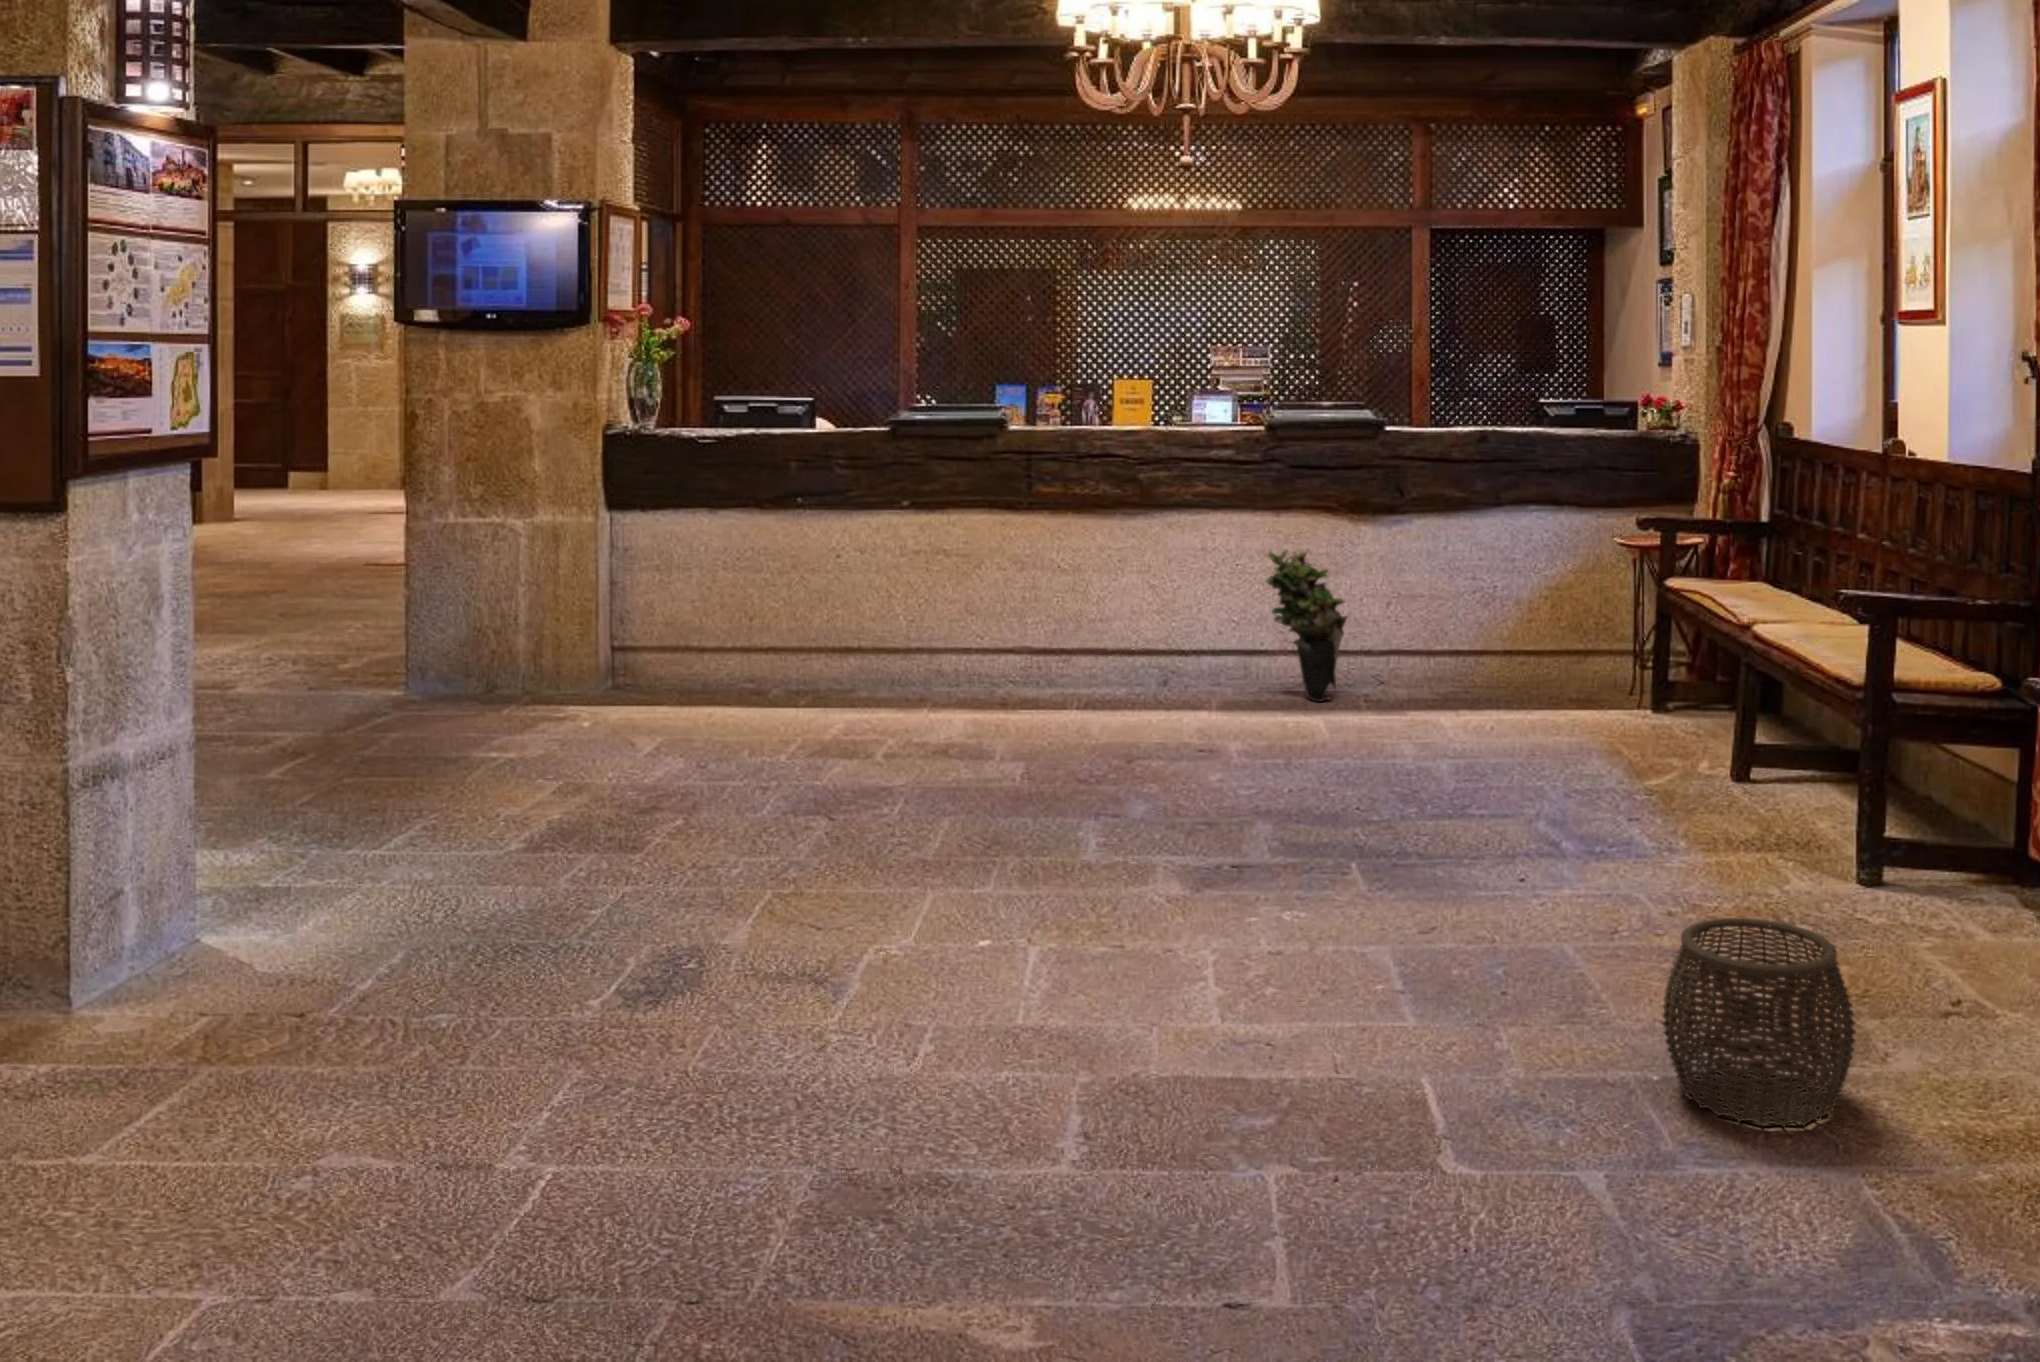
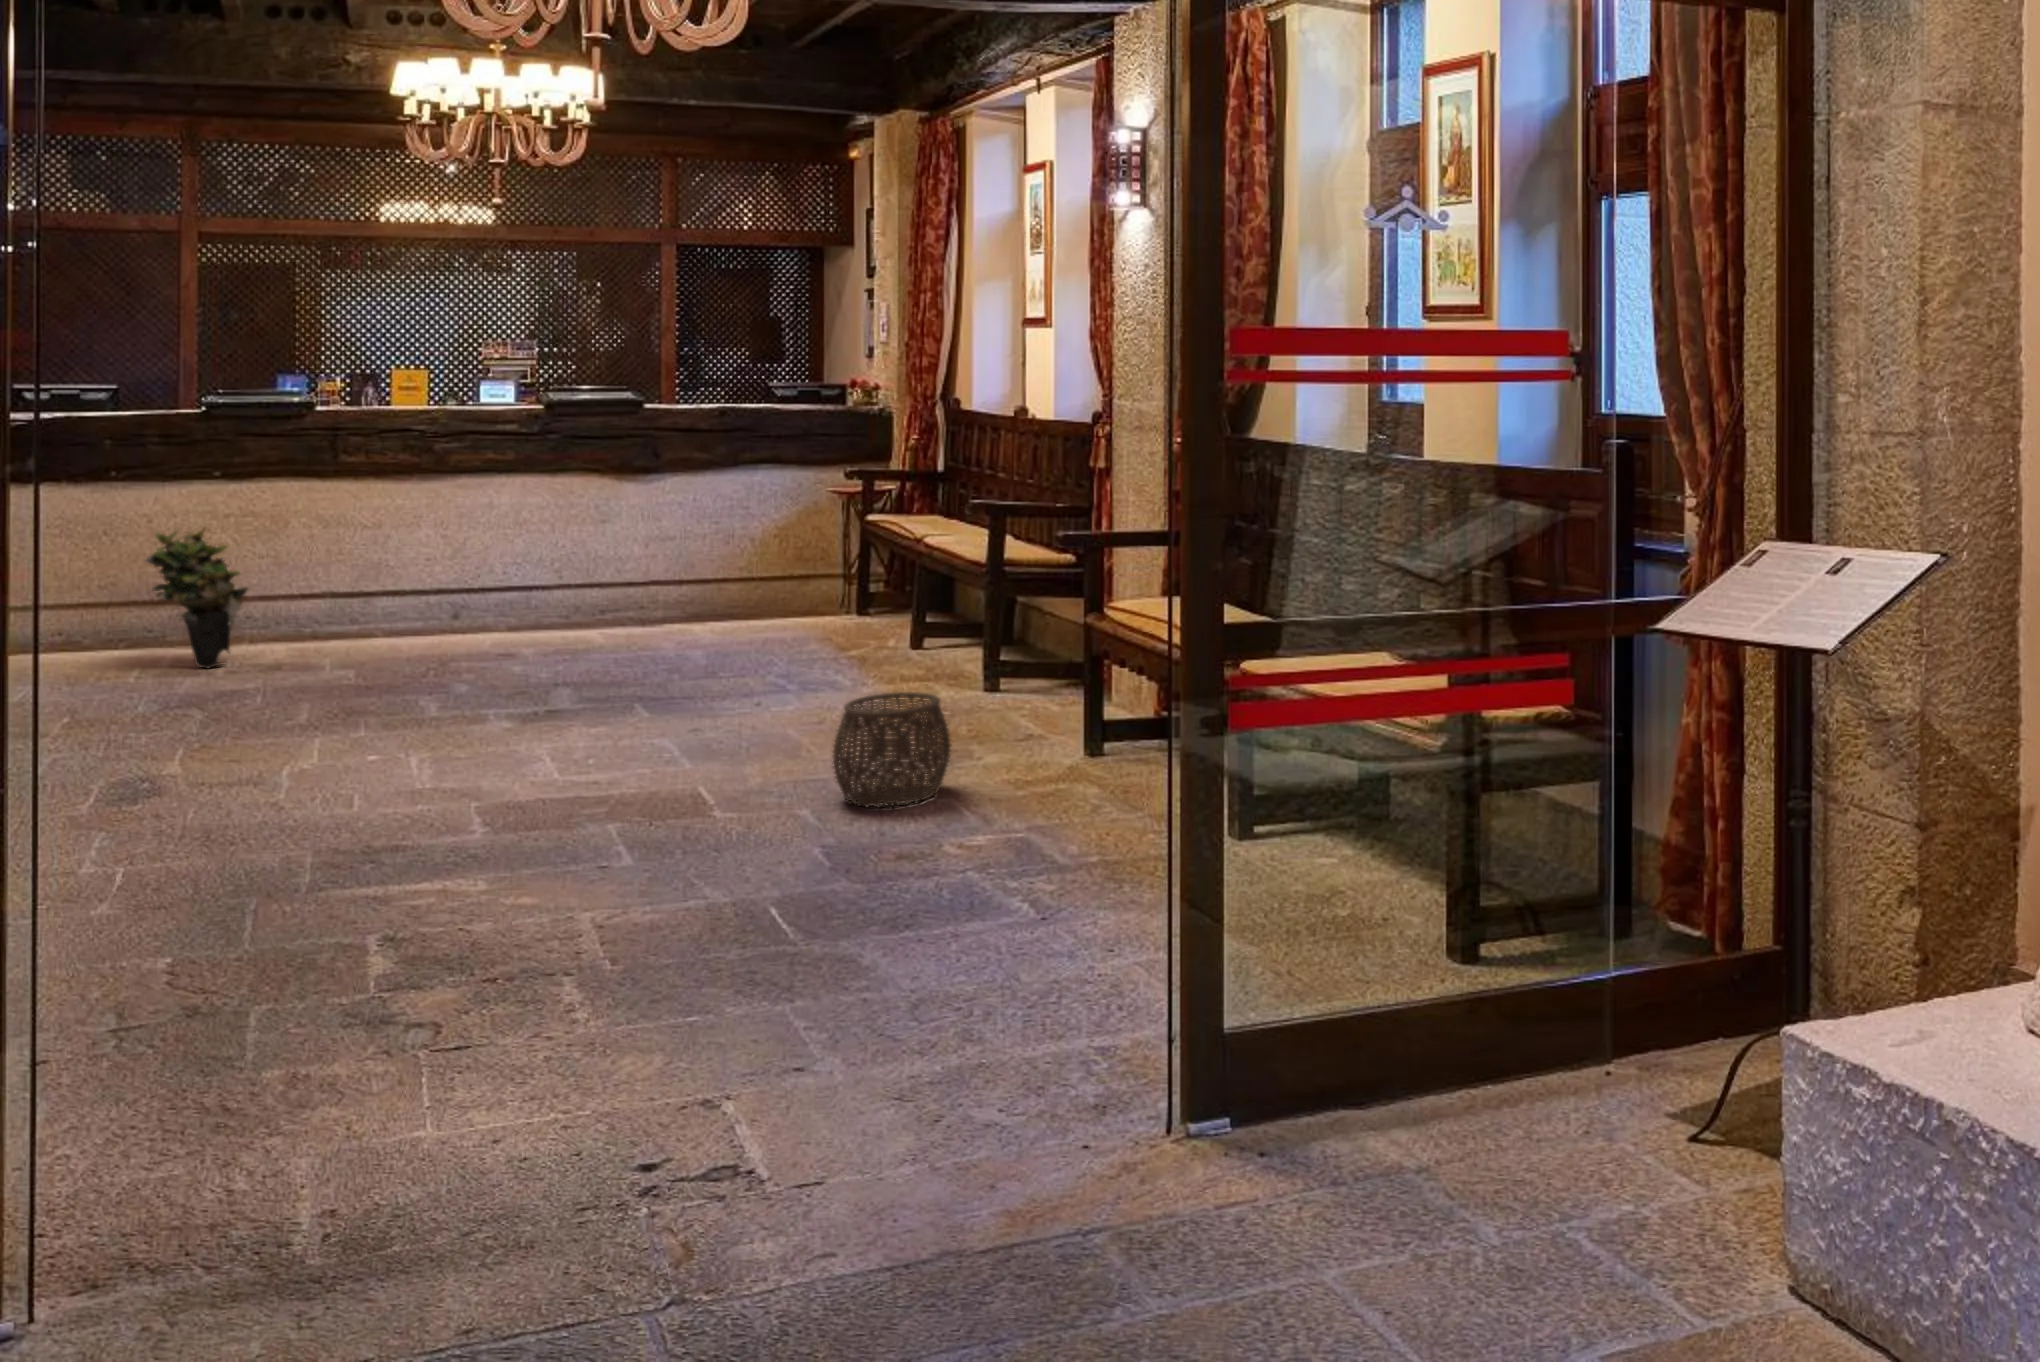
potted plant: present [1266,550,1348,702] -> present [145,529,248,668]

